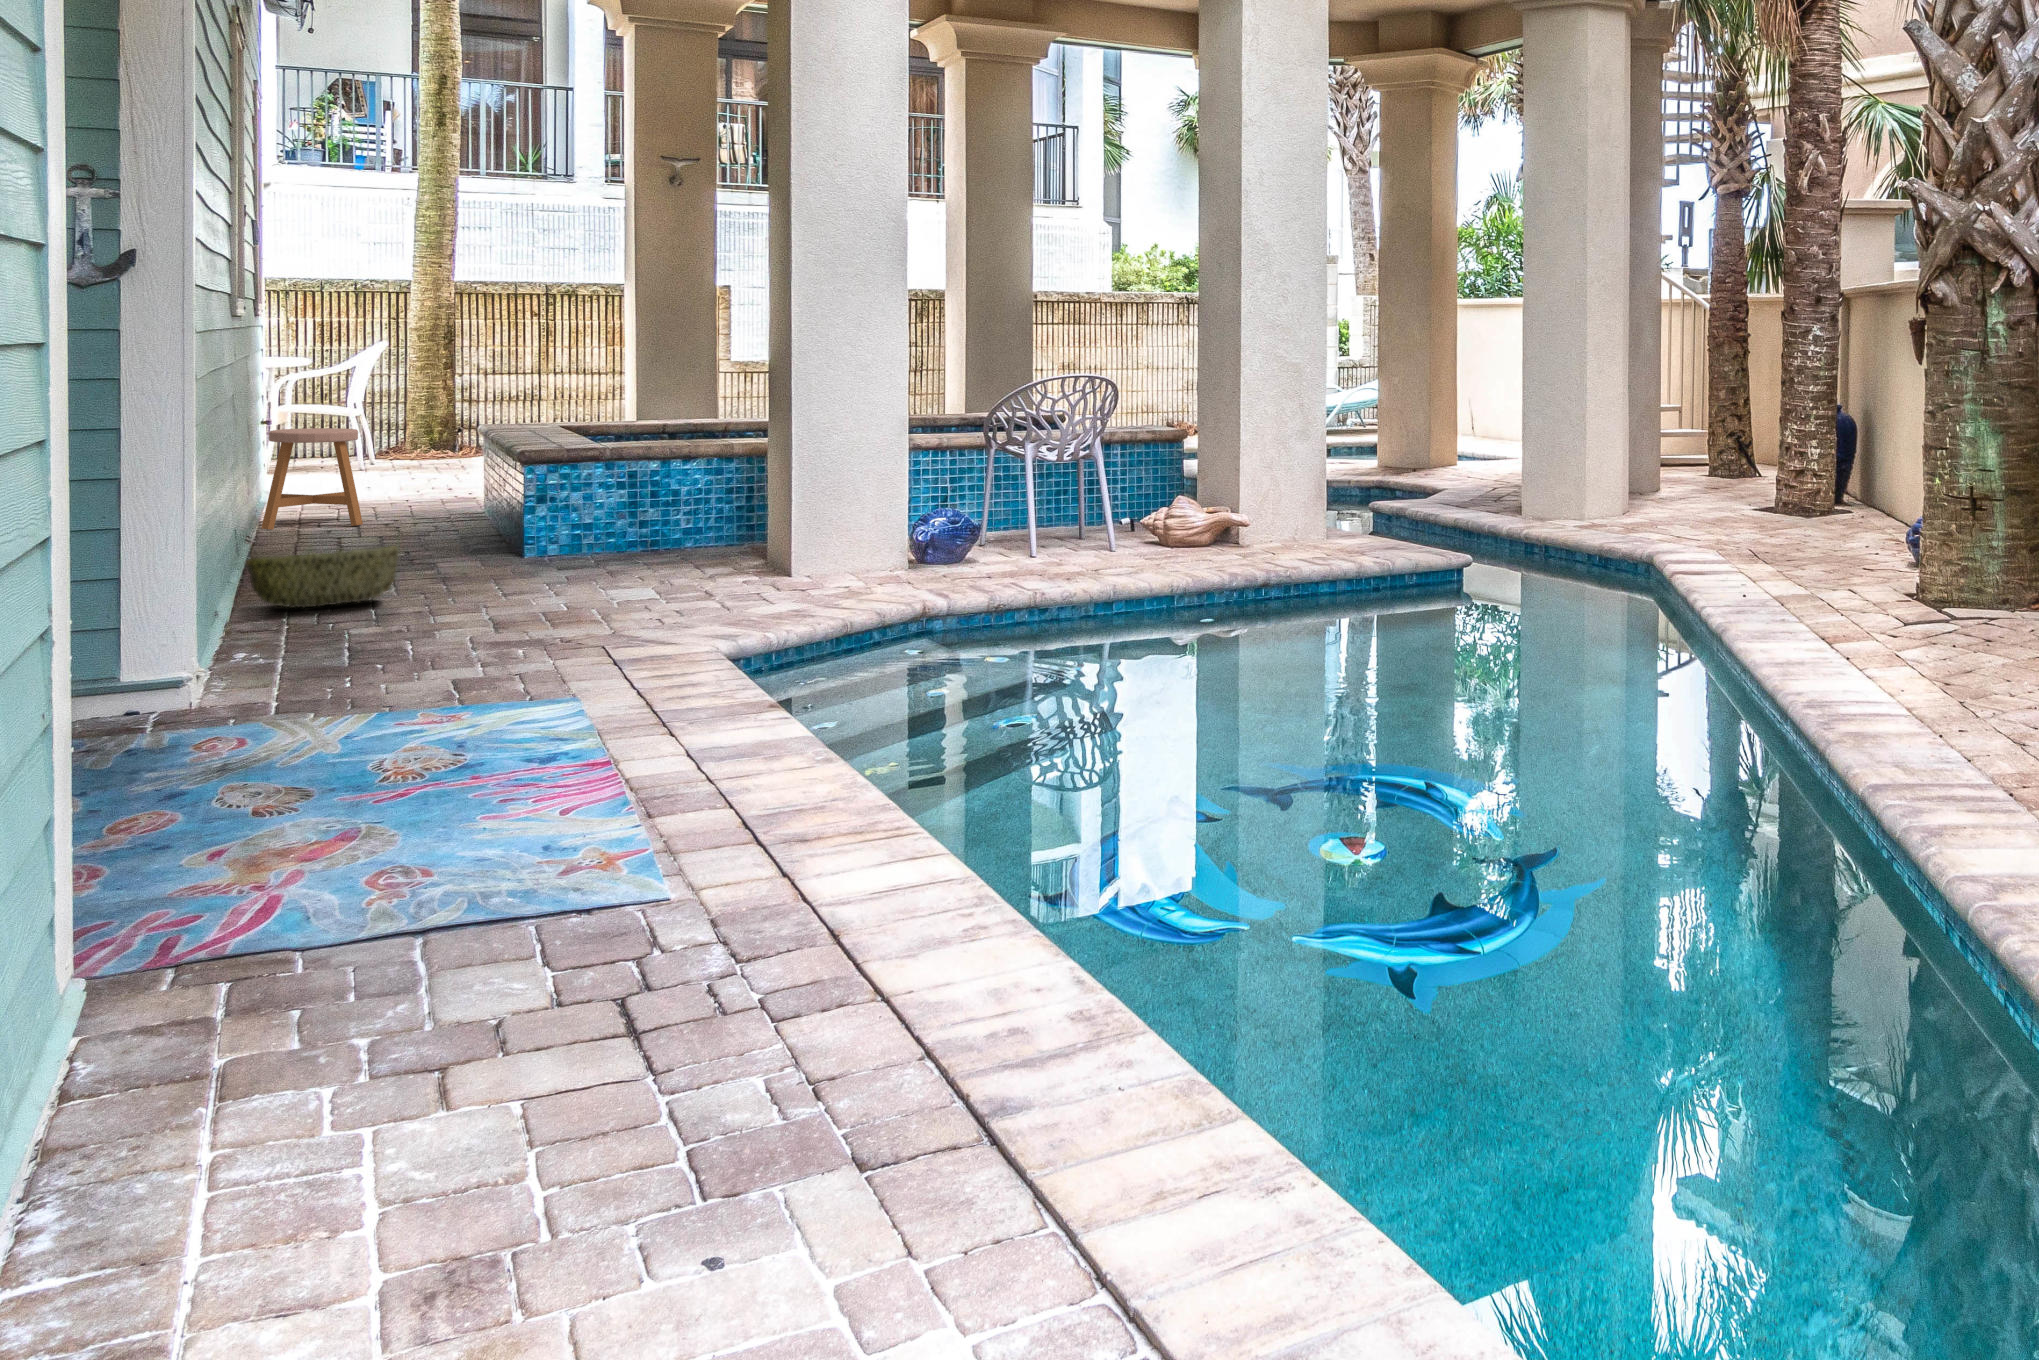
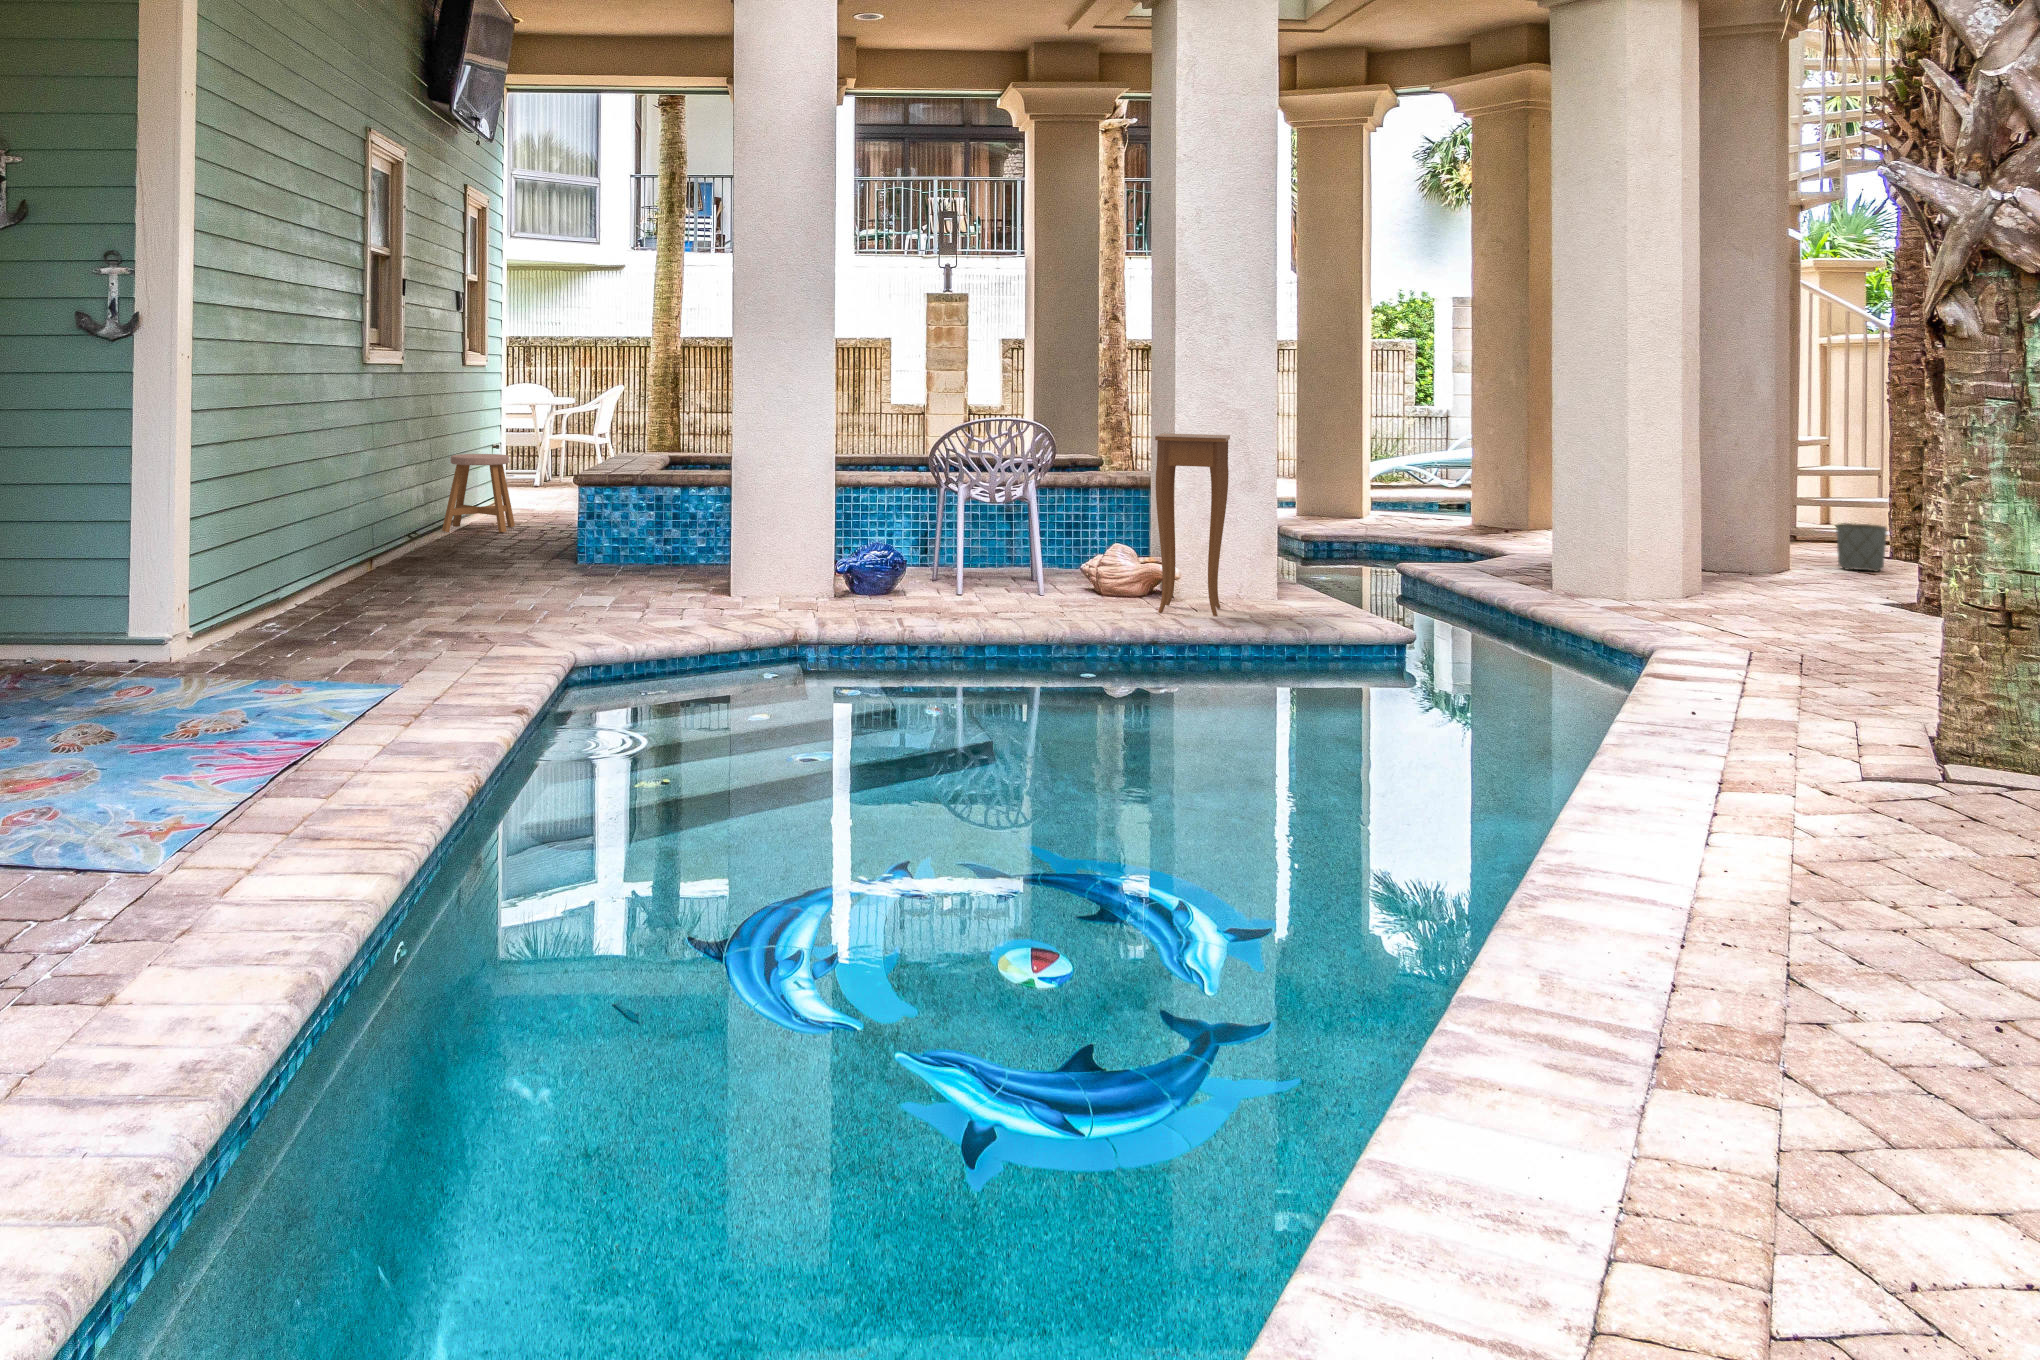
side table: none [1250,388,1324,556] -> present [1155,433,1230,616]
planter: none [1671,453,1704,489] -> present [1836,523,1887,572]
woven basket: present [246,546,398,608] -> none [322,550,427,594]

